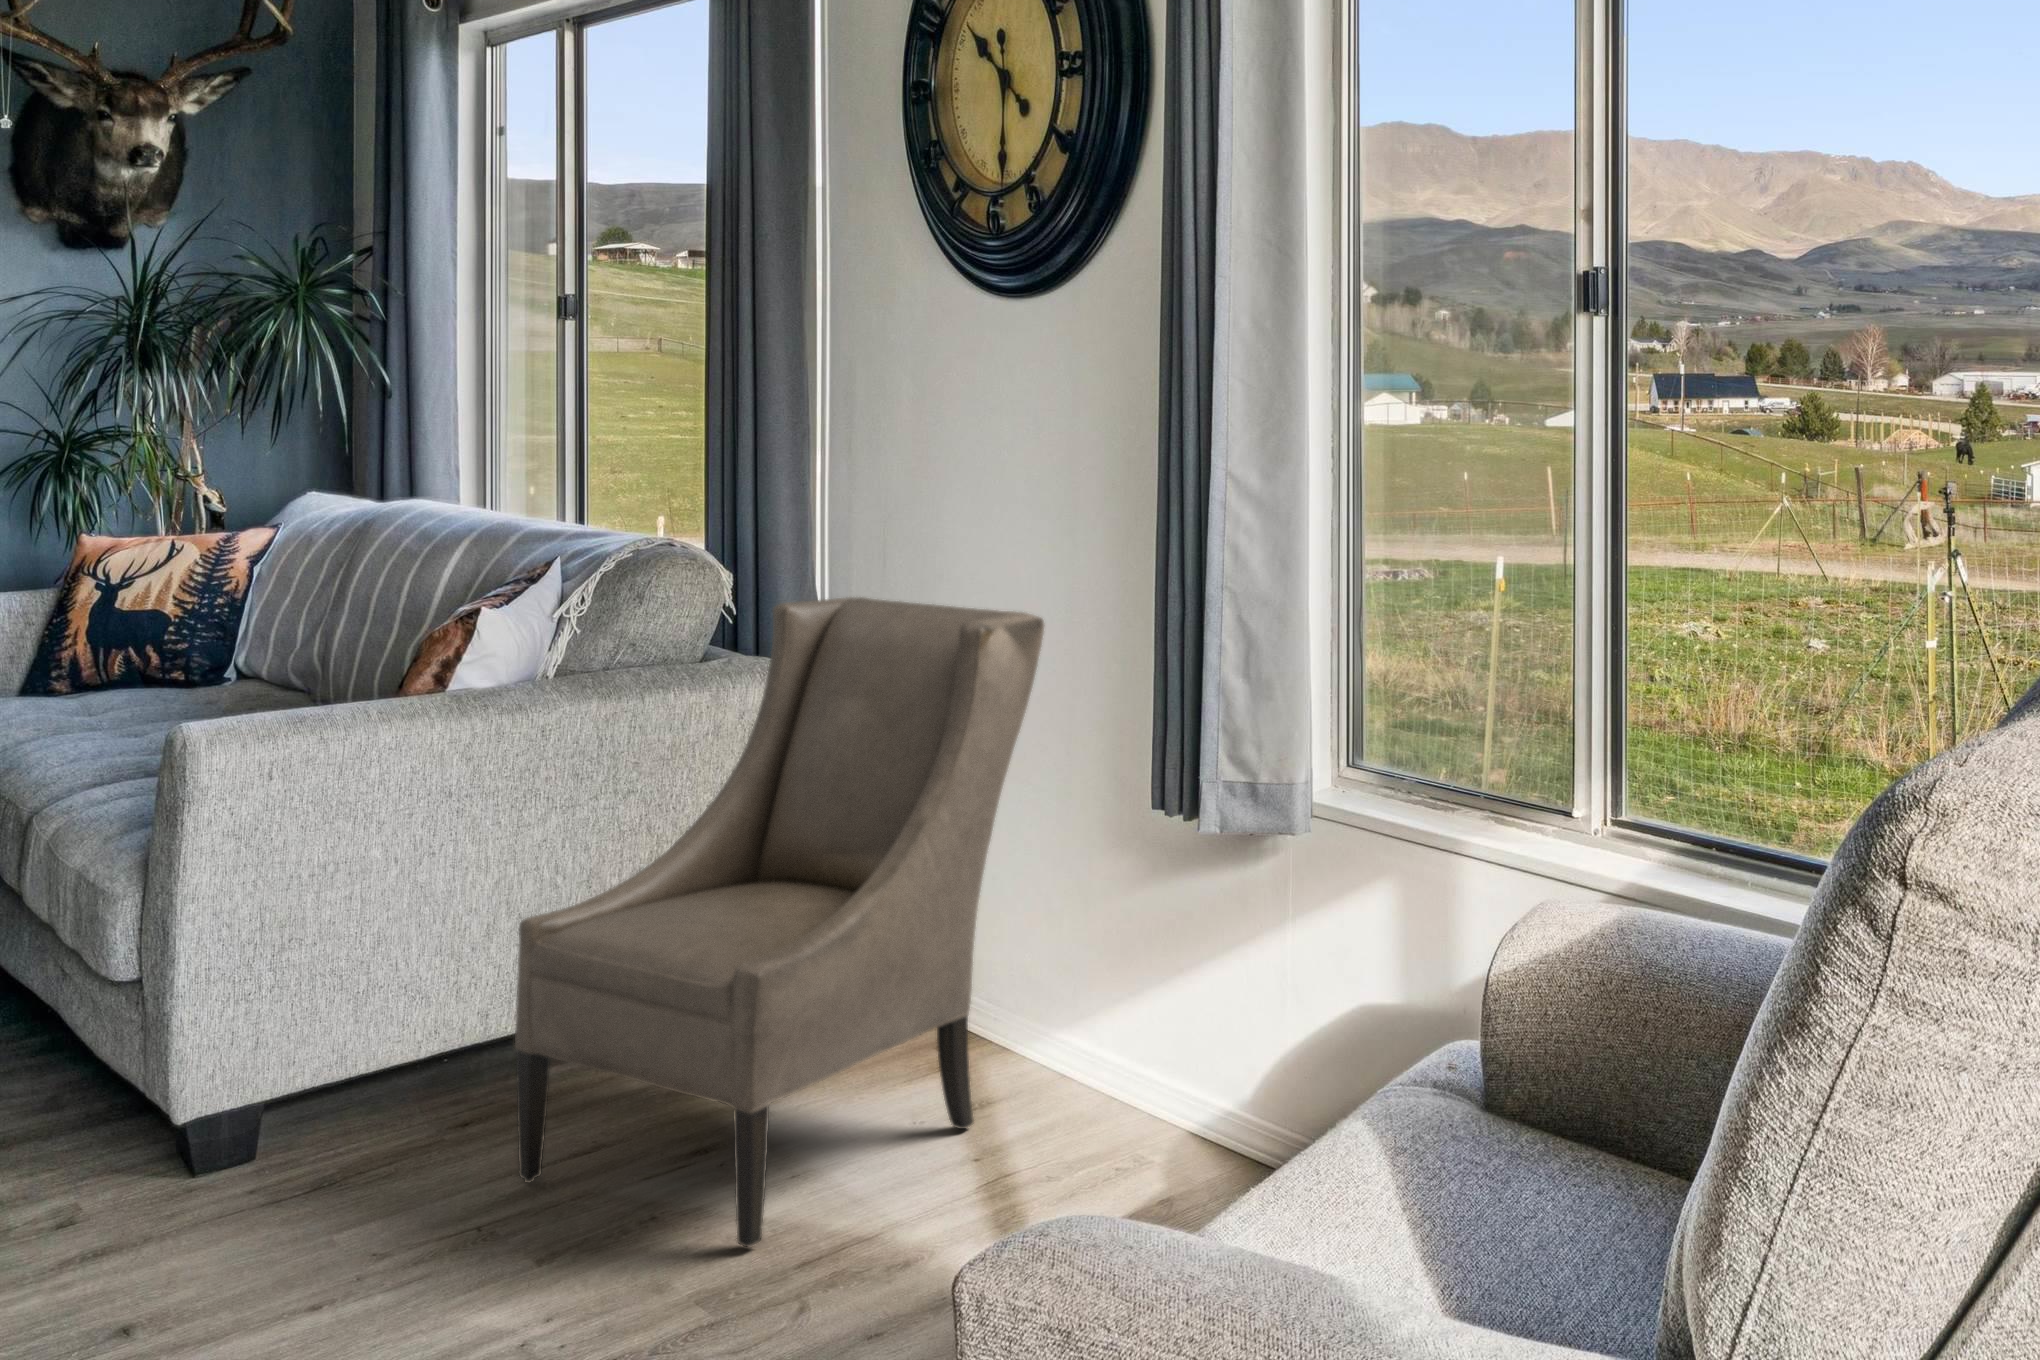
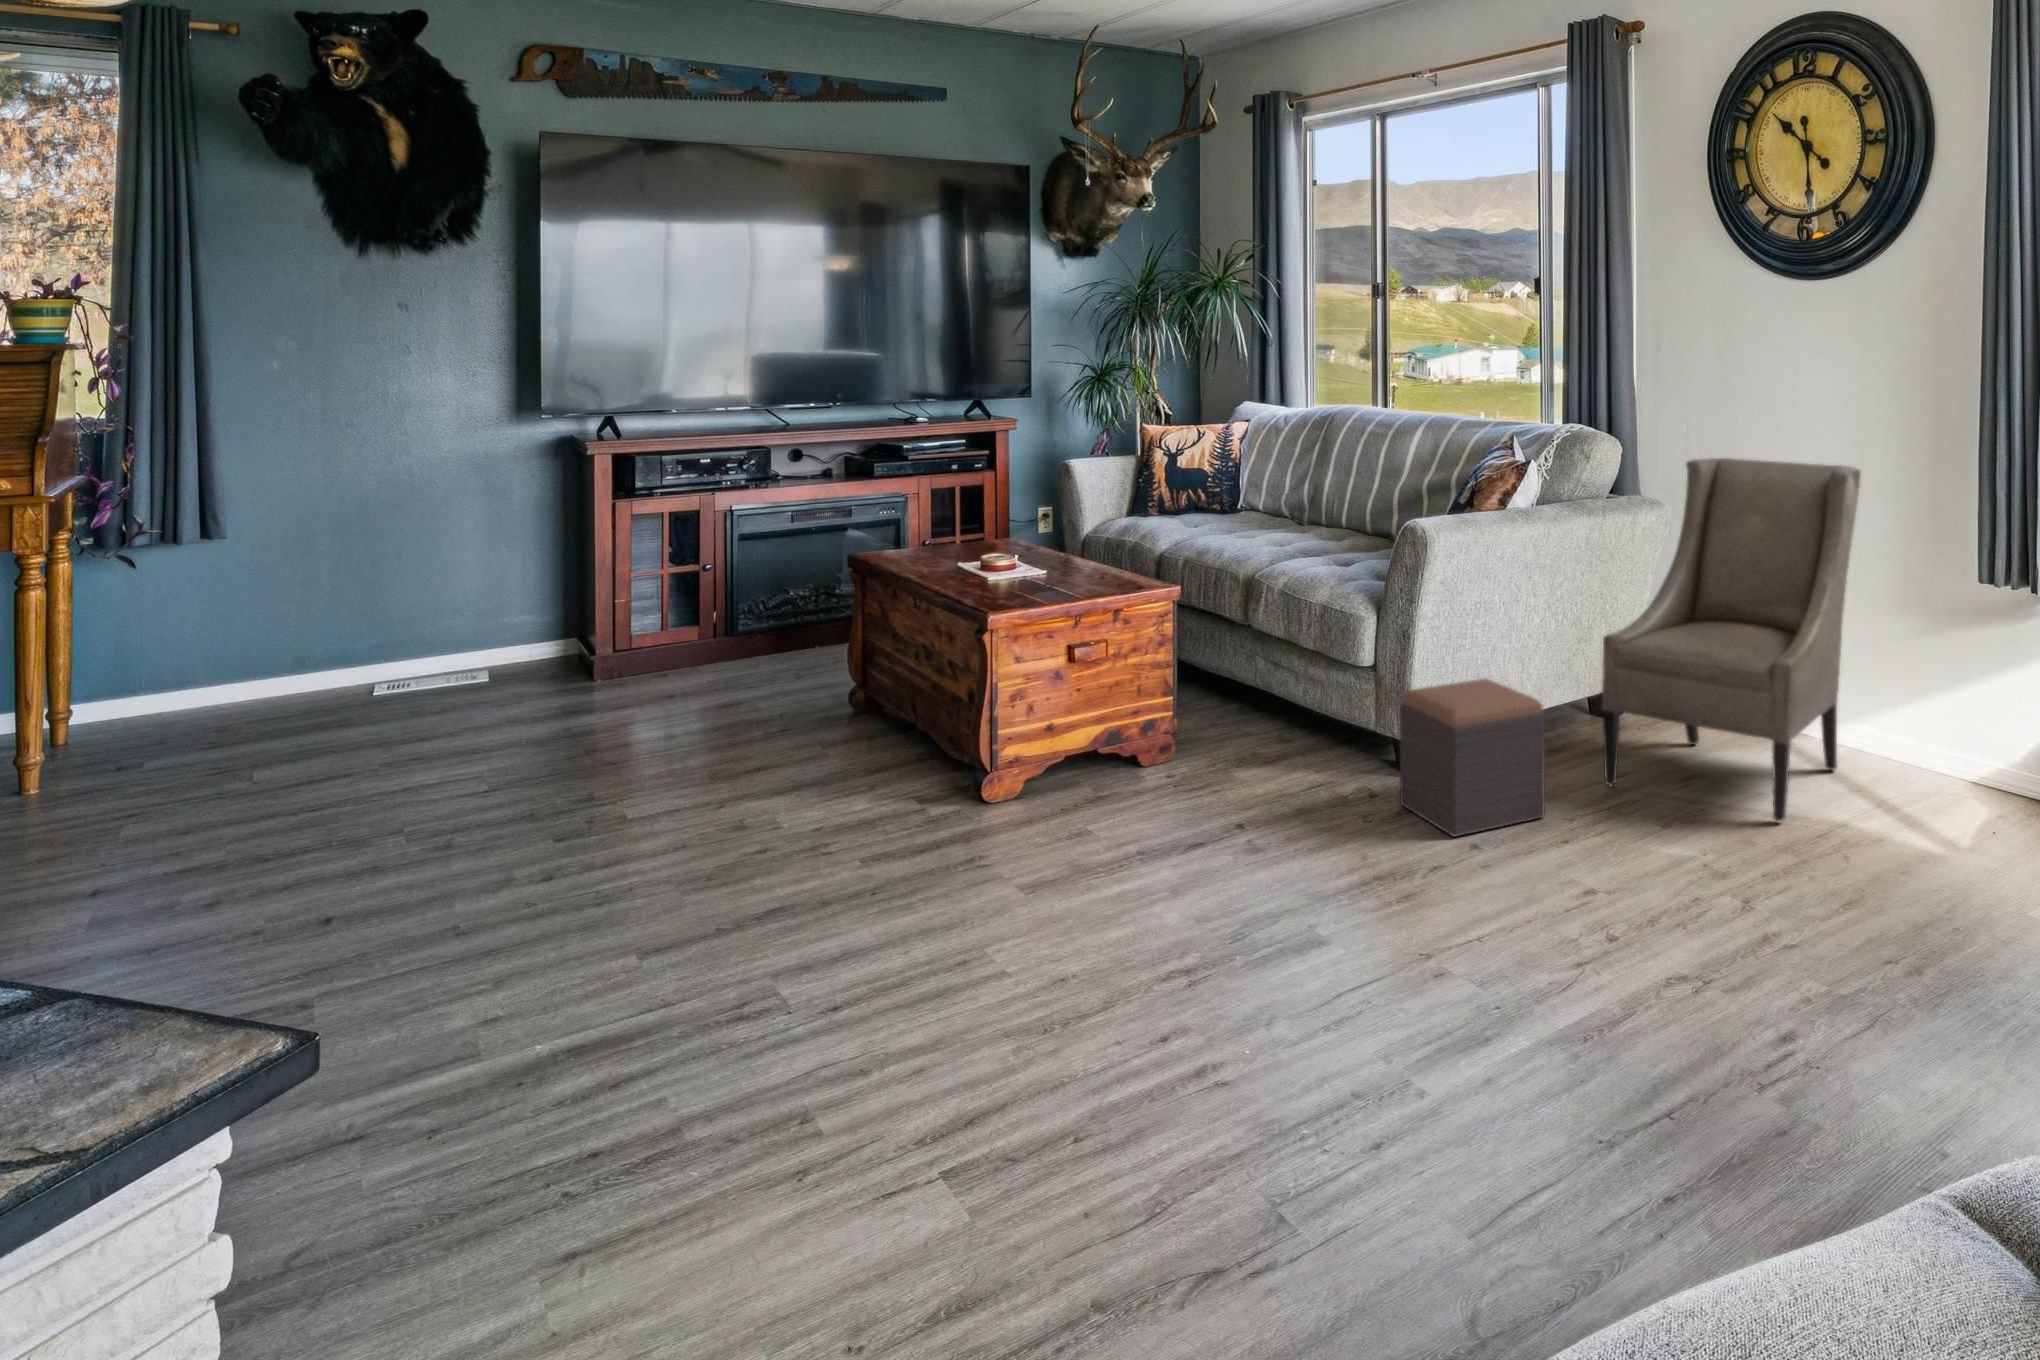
footstool: none [84,1004,329,1314] -> present [1400,679,1545,837]

